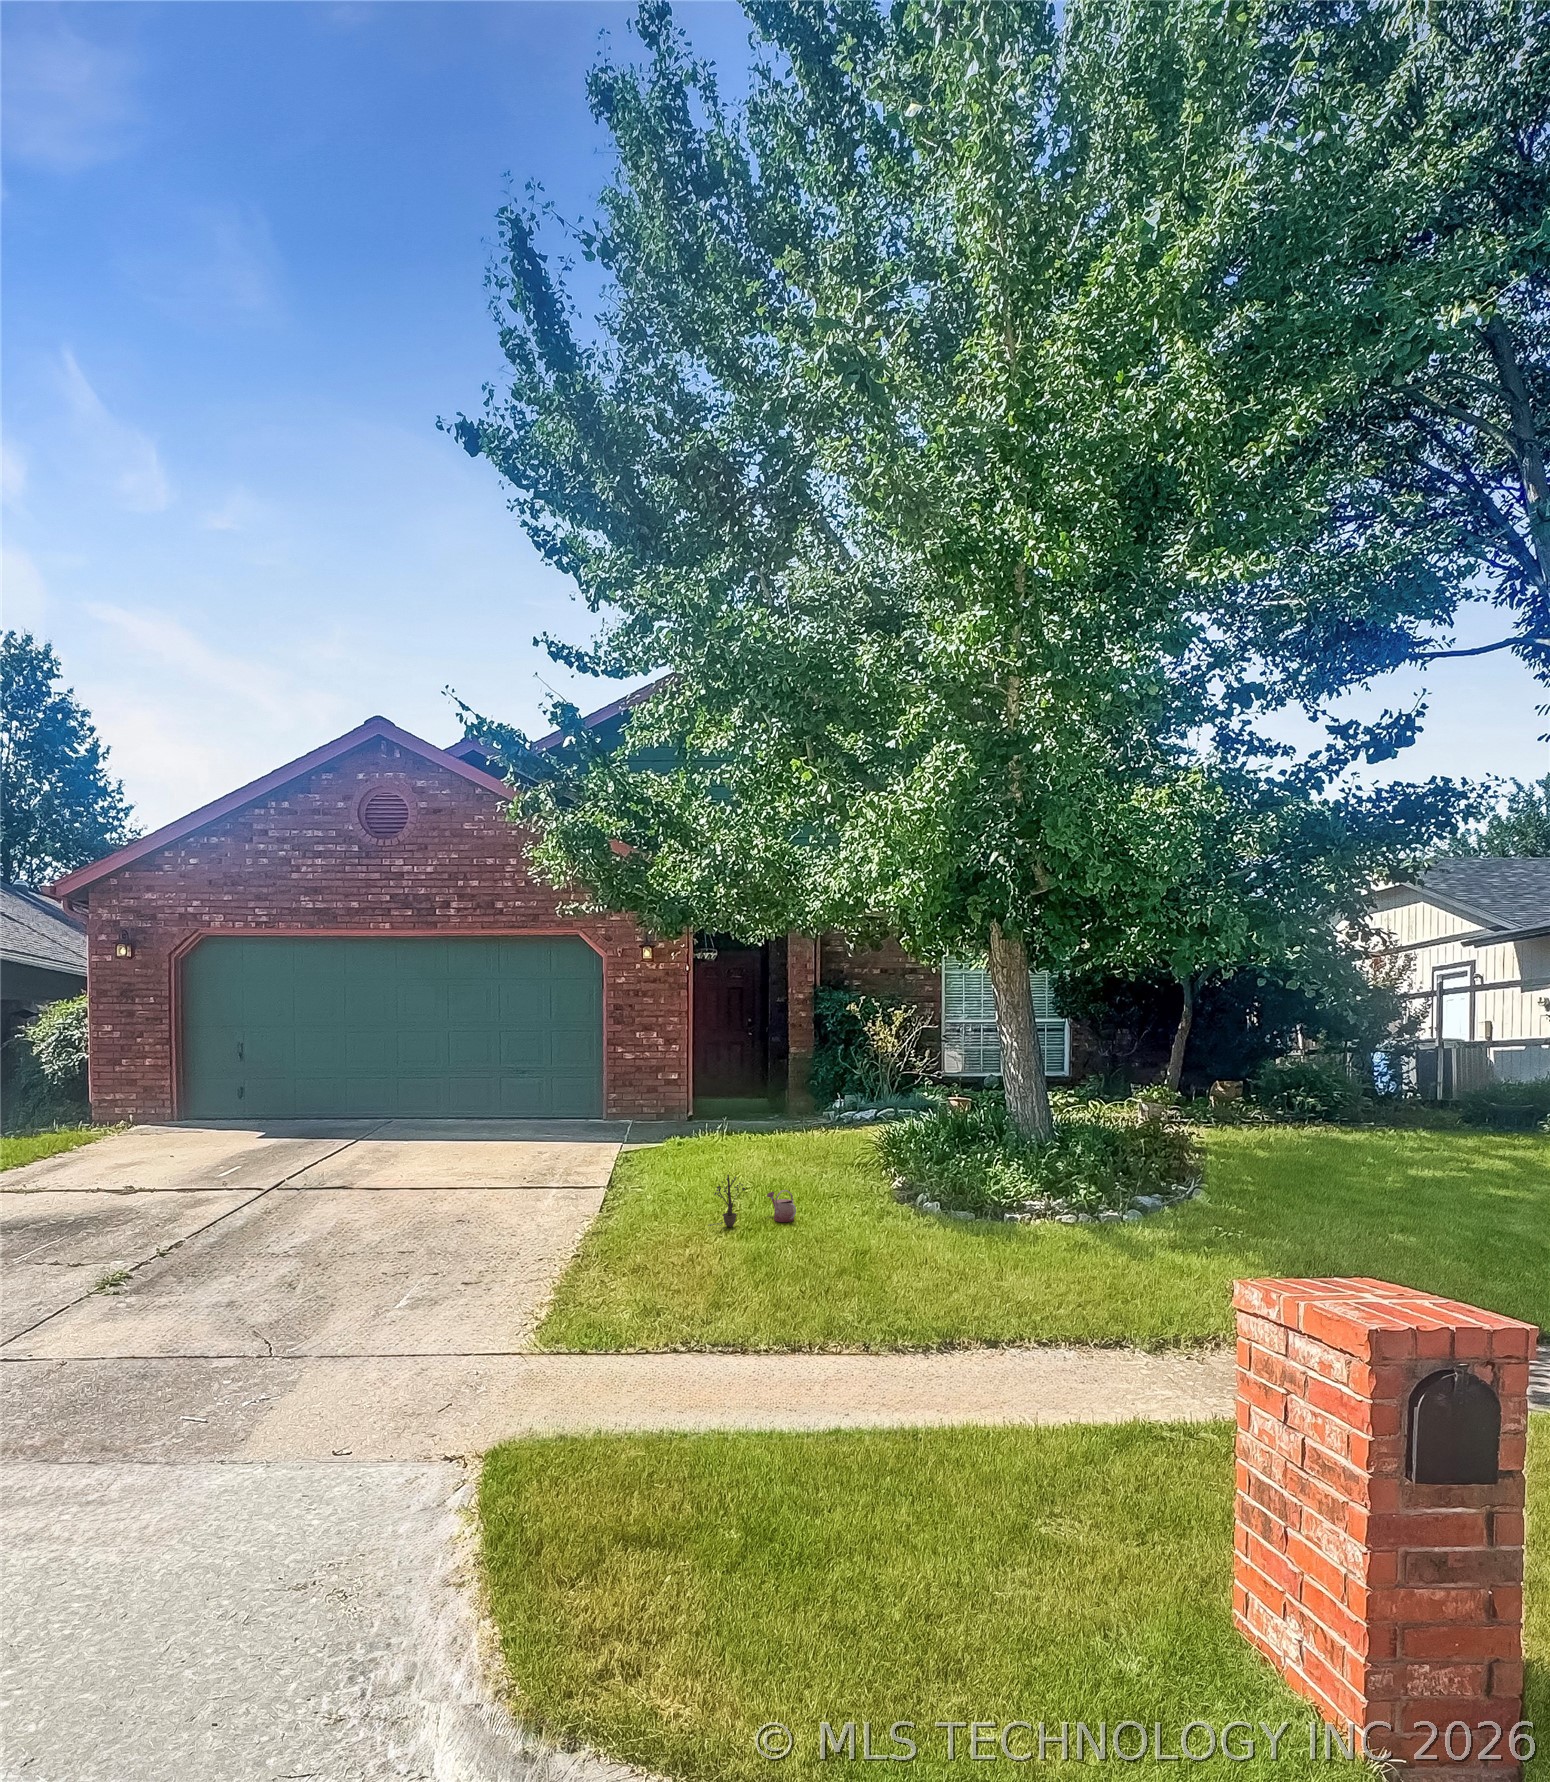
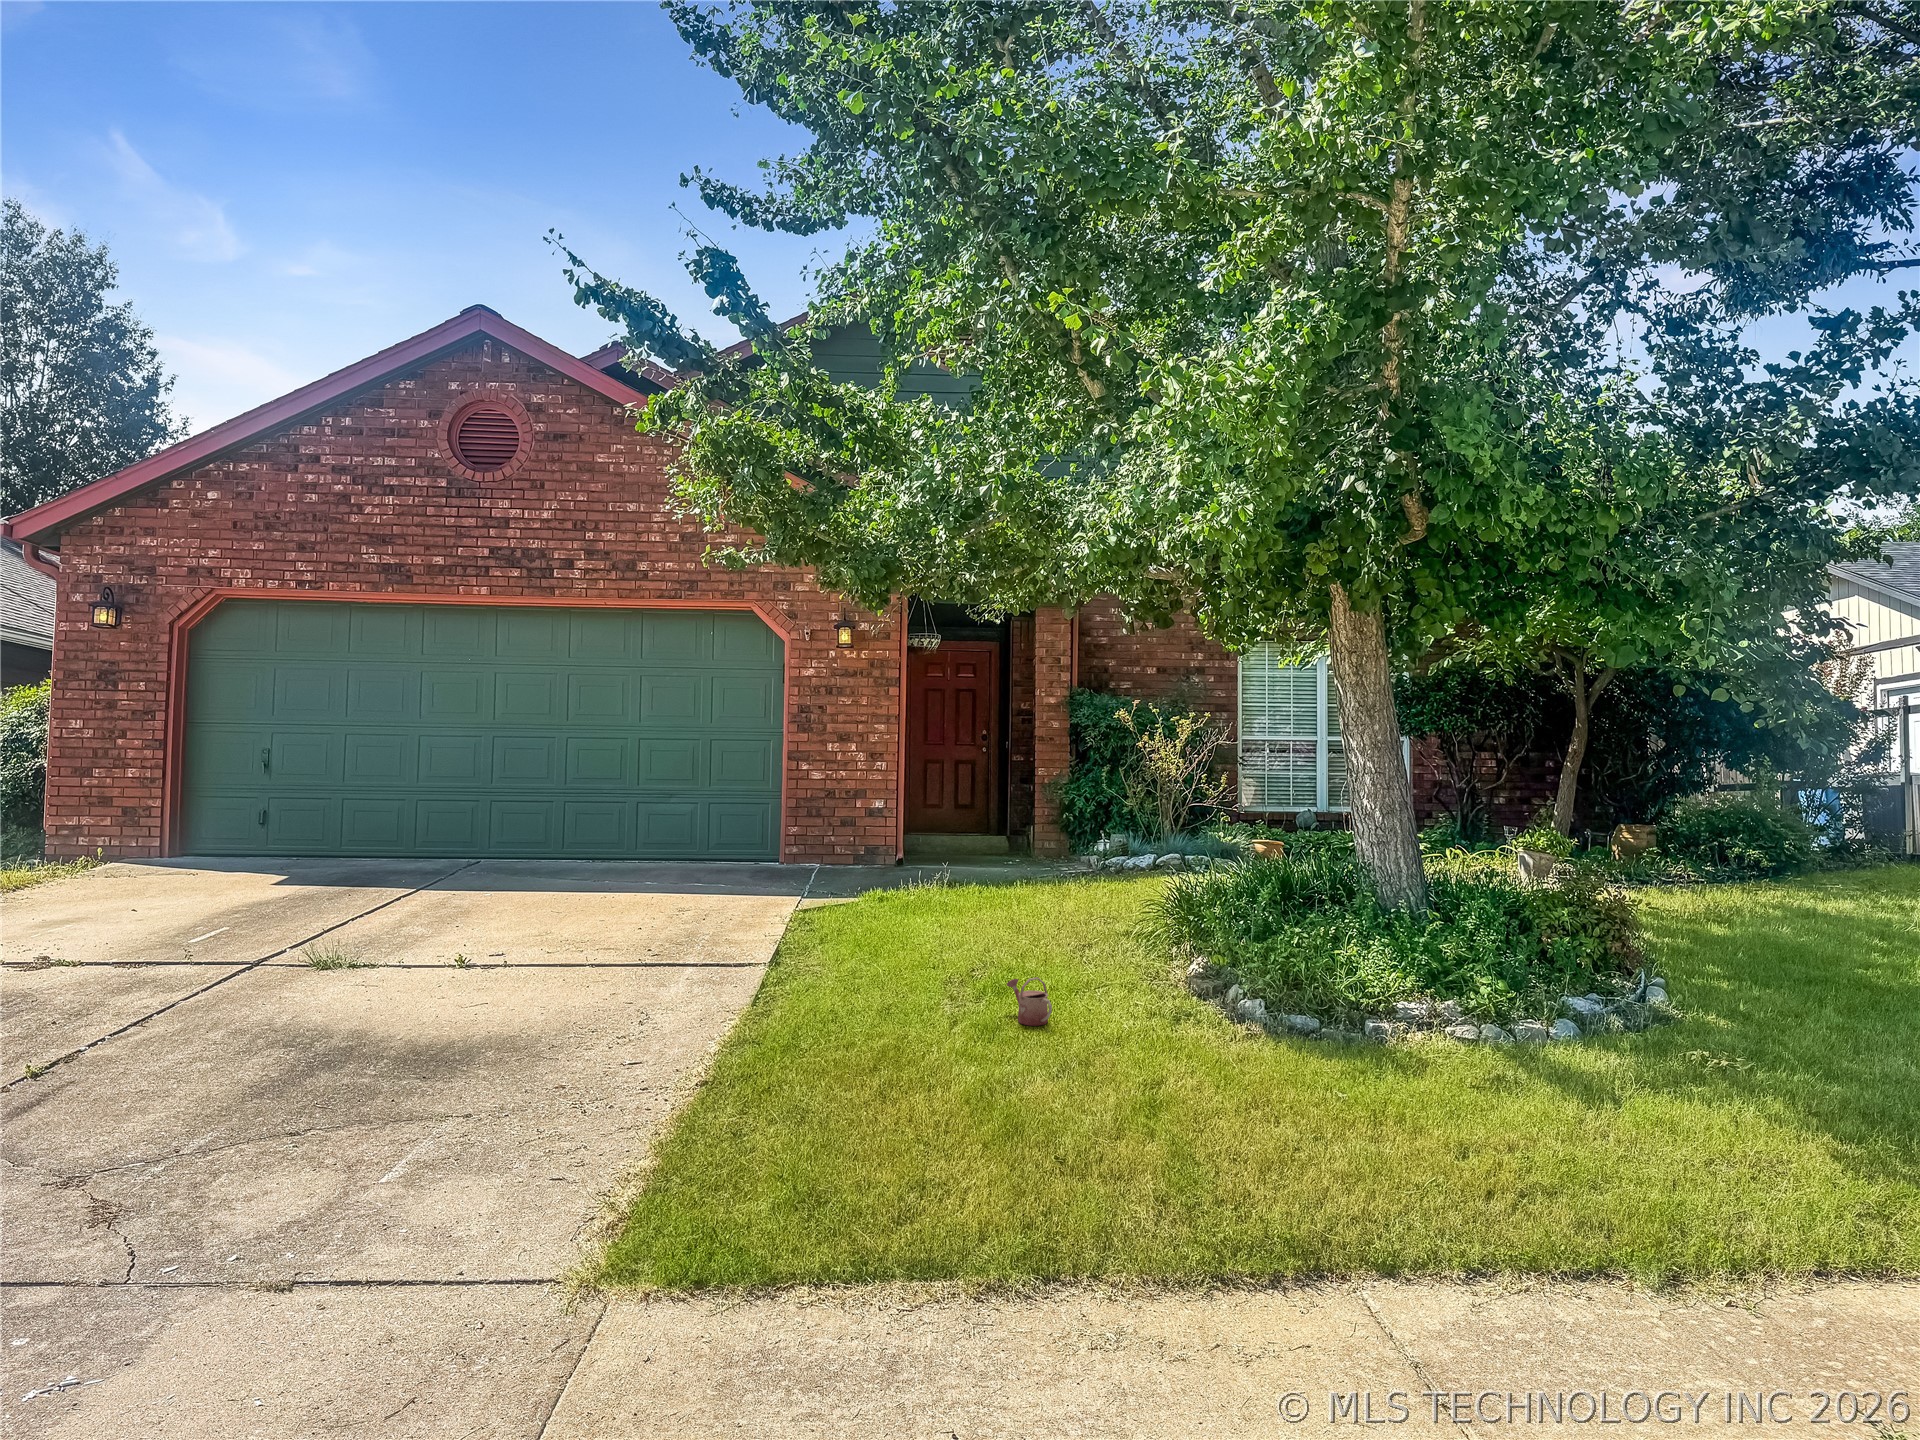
decorative plant: present [708,1175,745,1227] -> none [918,953,975,1032]

